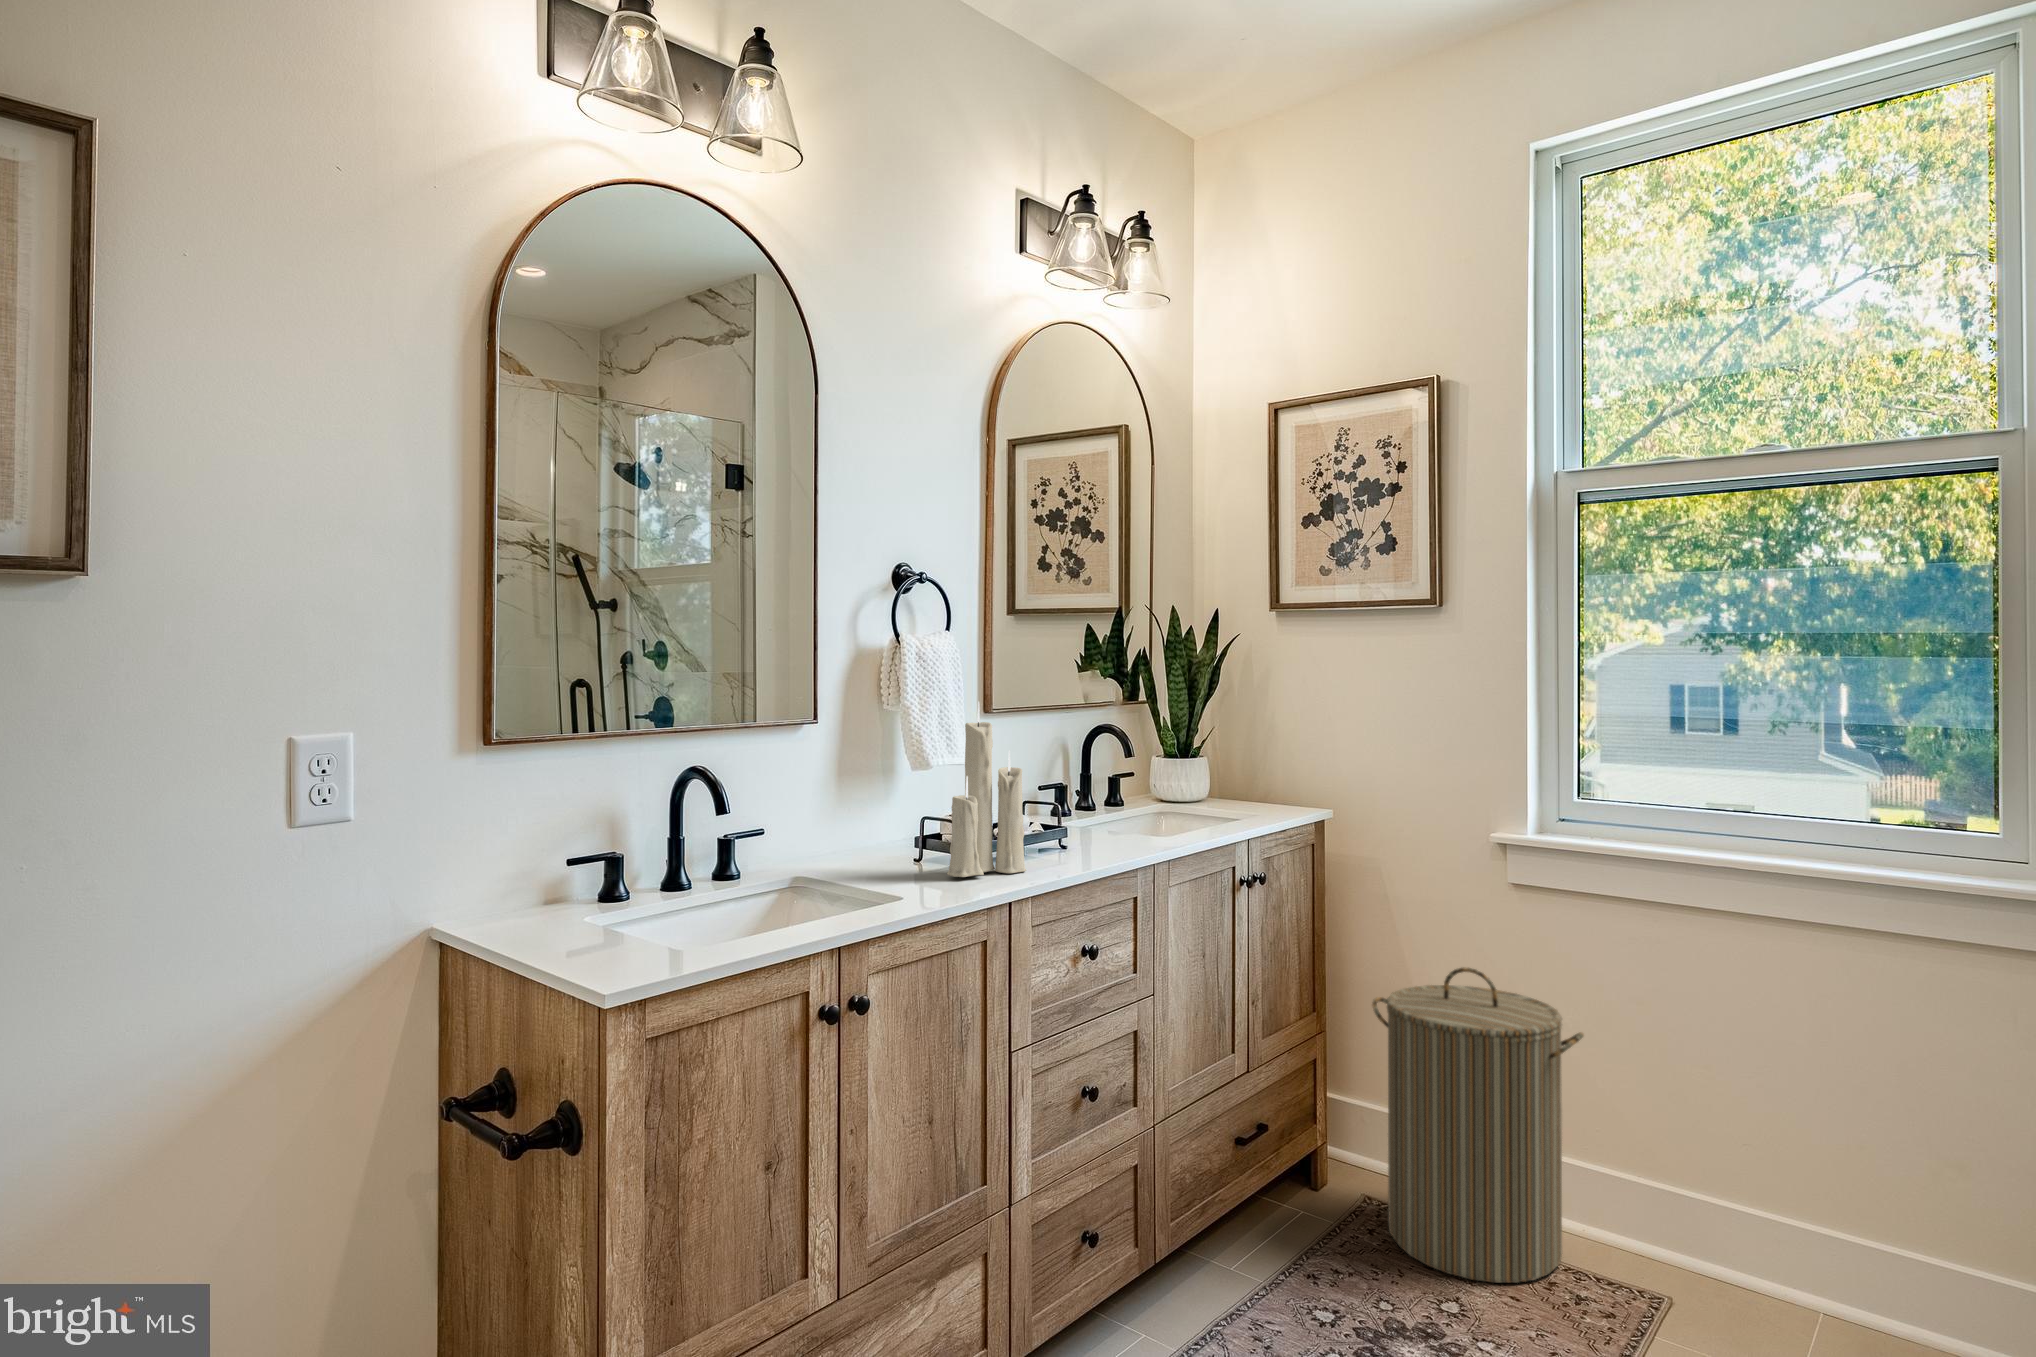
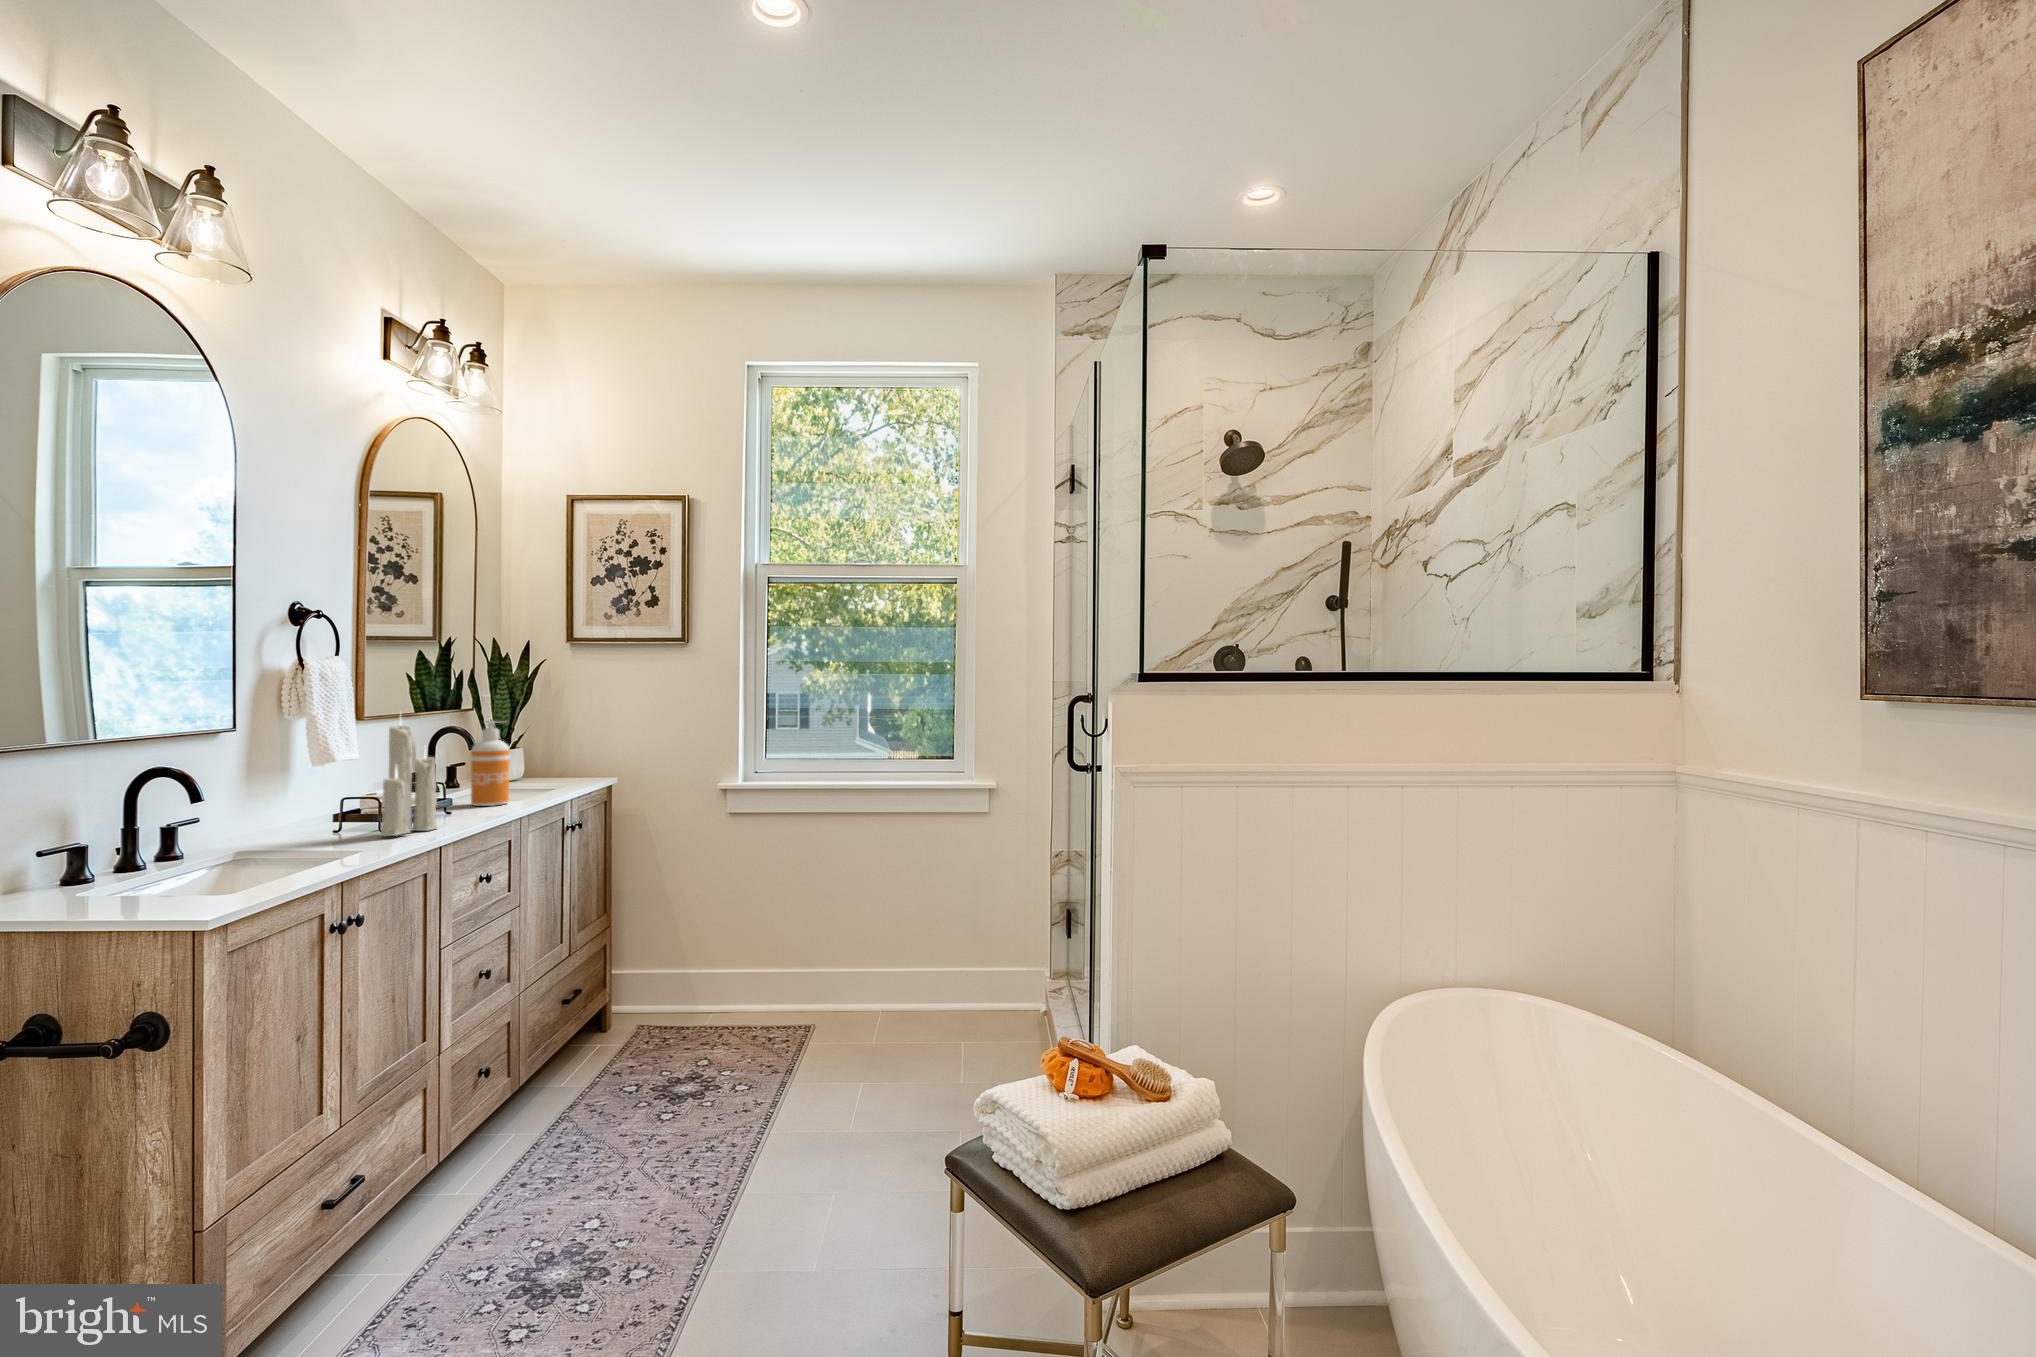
soap dispenser: none [1107,720,1155,841] -> present [471,721,509,806]
laundry hamper: present [1372,968,1584,1283] -> none [648,865,774,1048]

